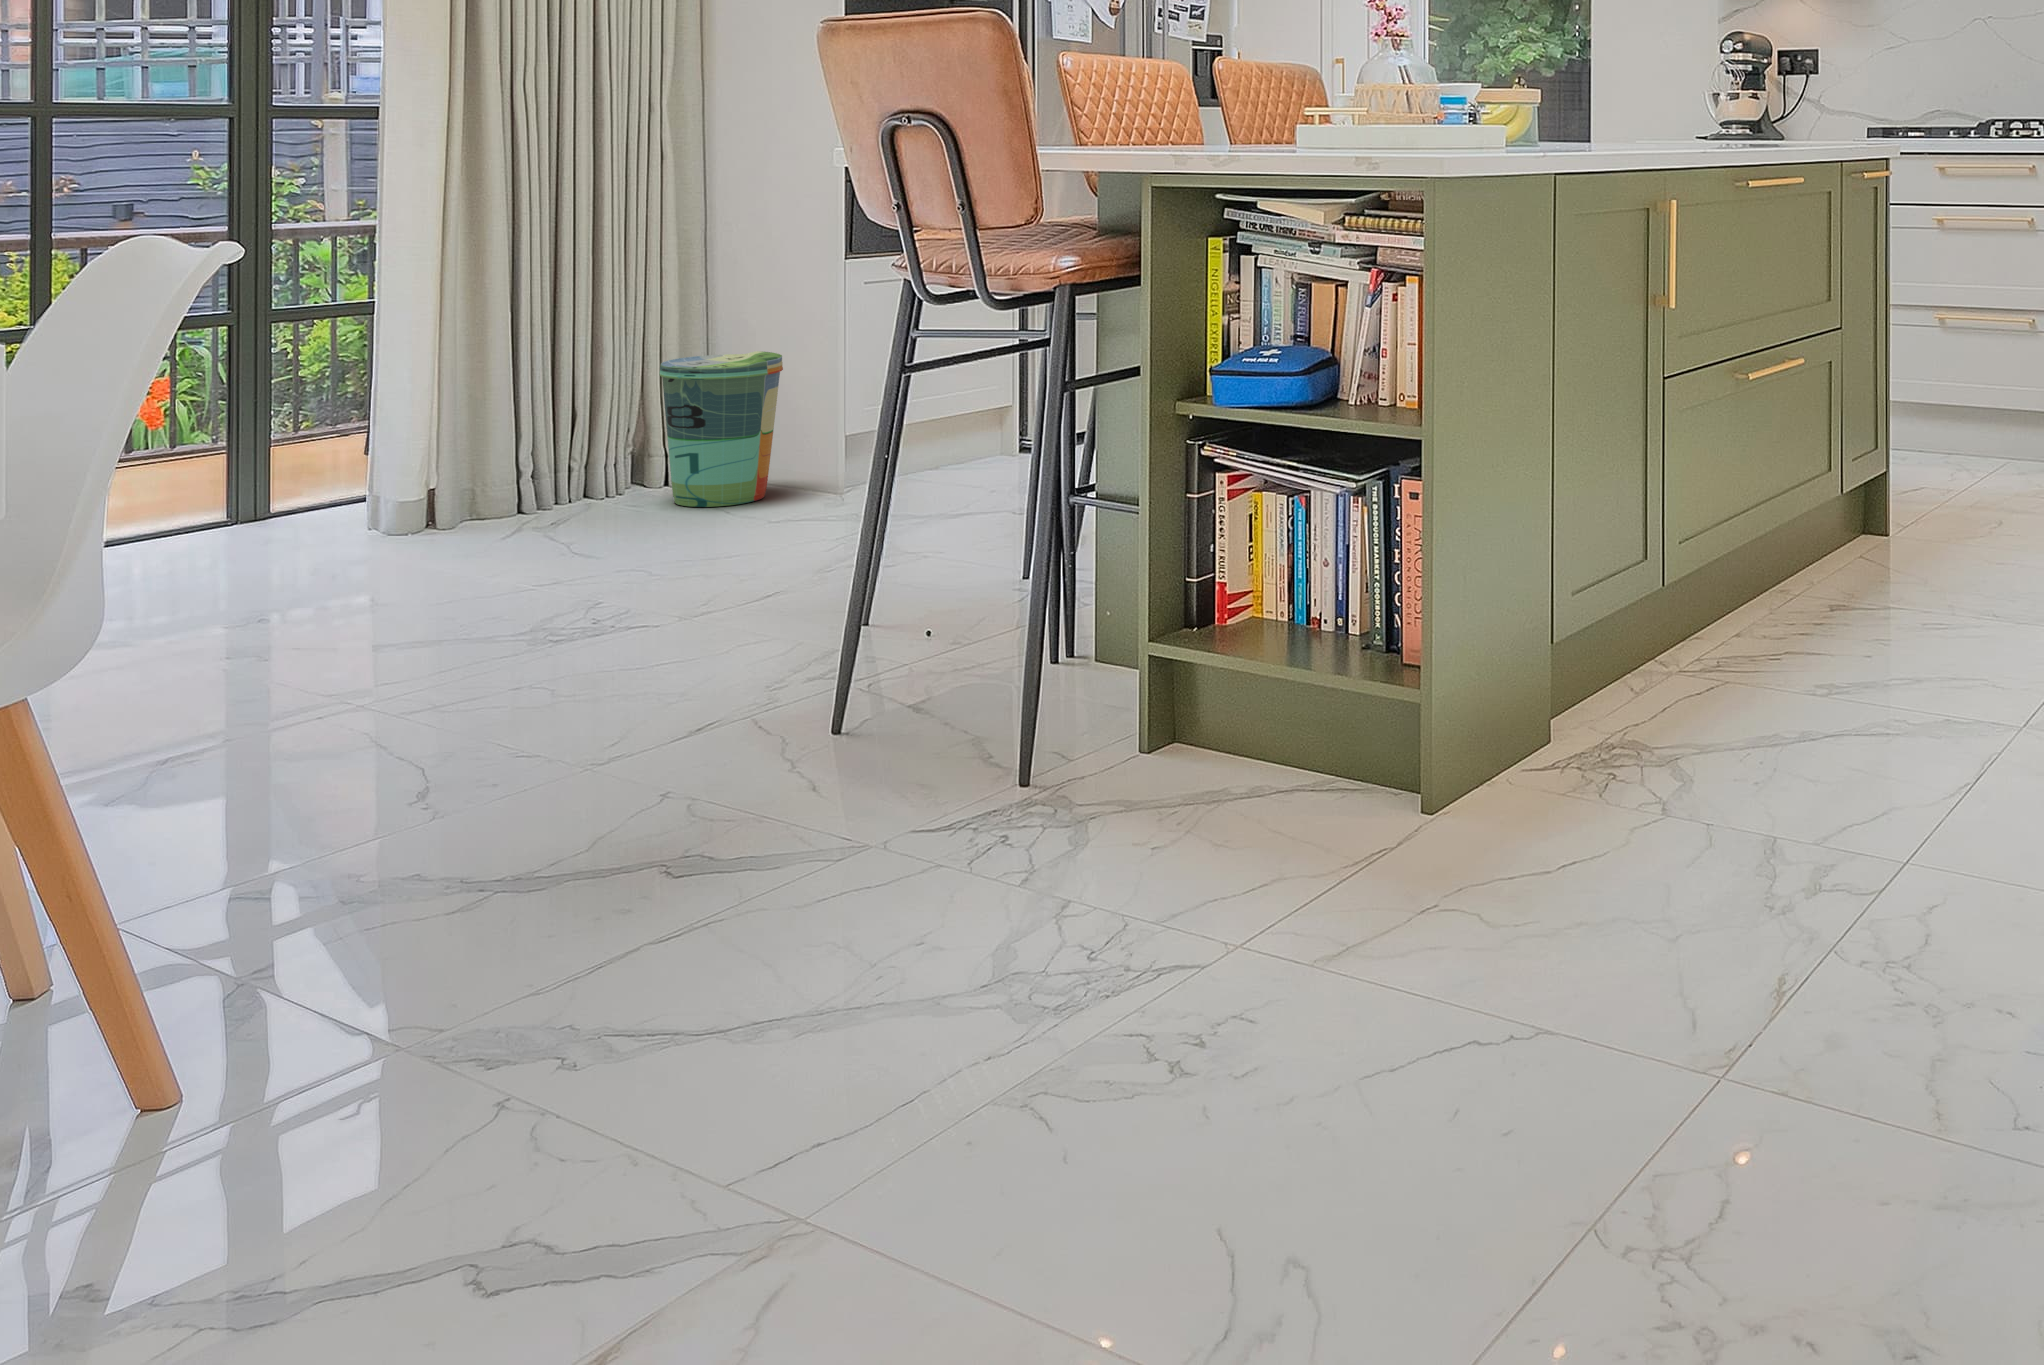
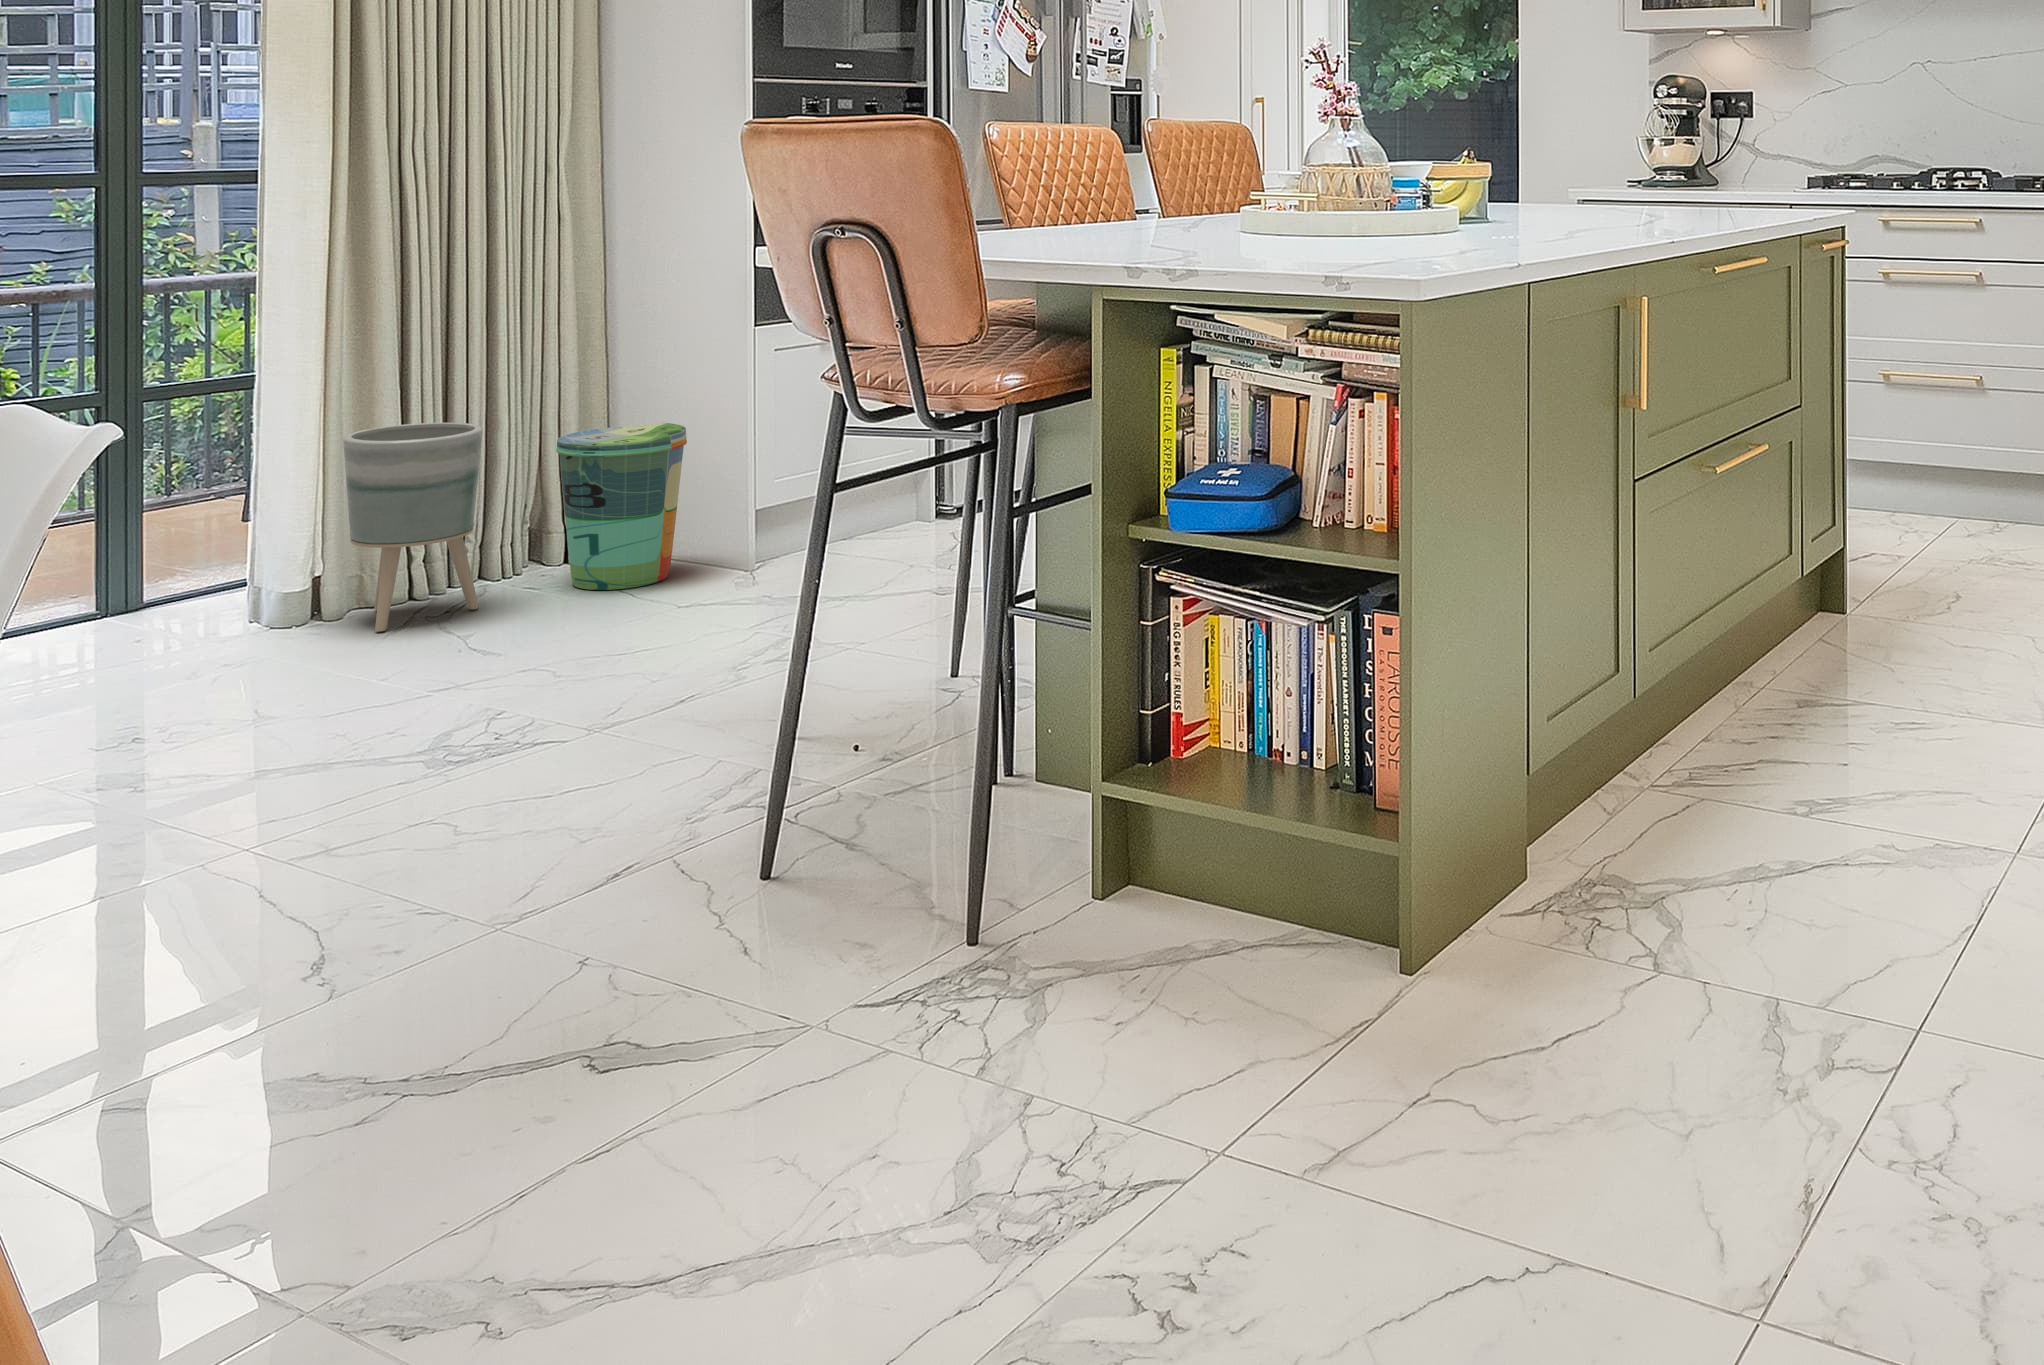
planter: none [459,345,590,538] -> present [343,423,483,632]

